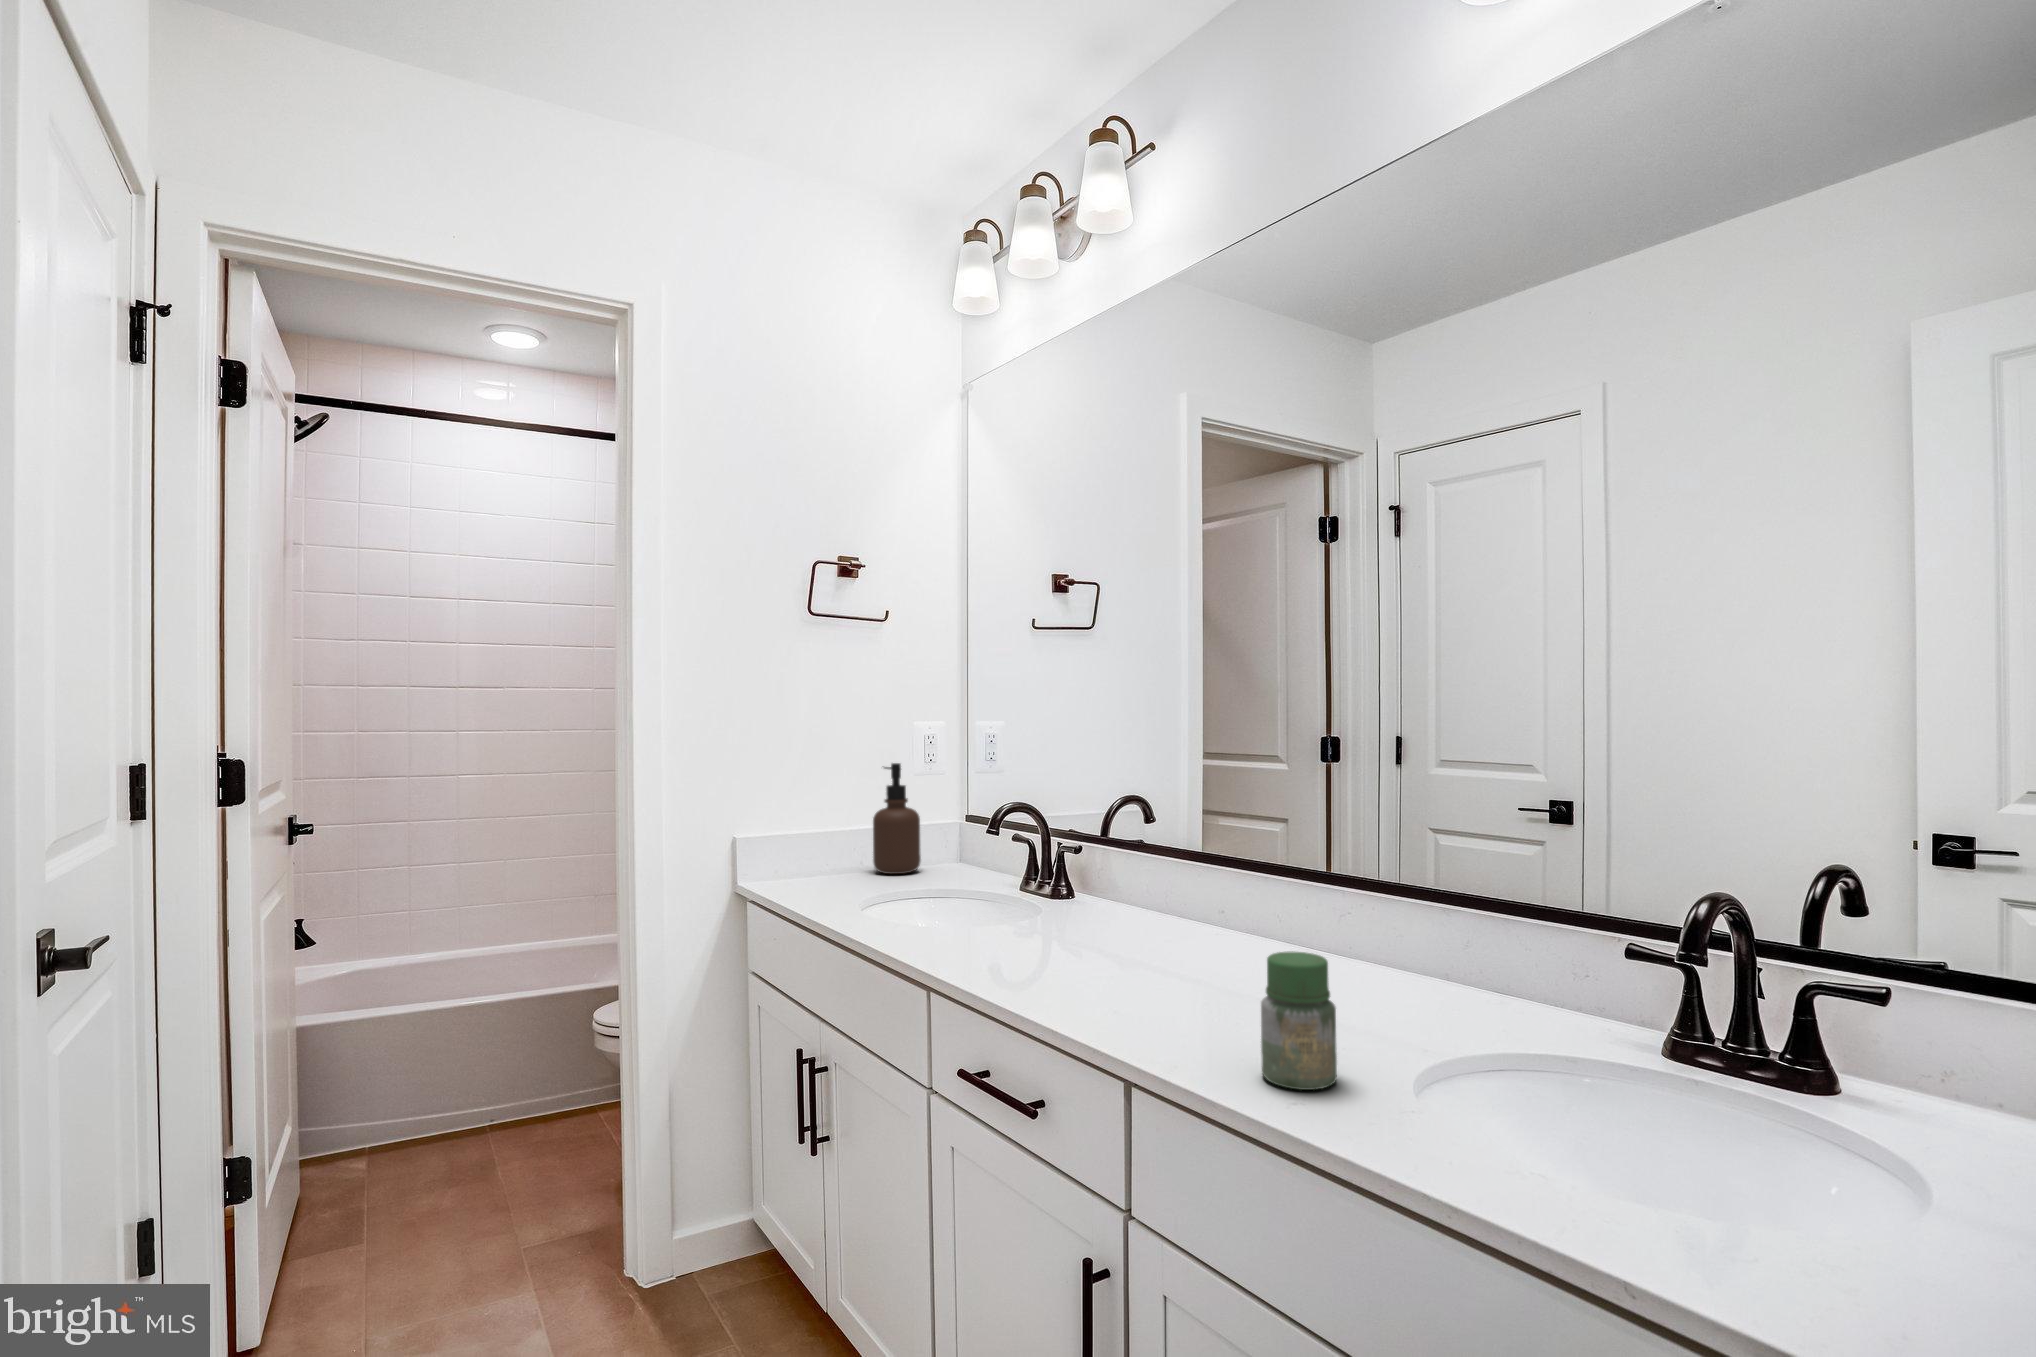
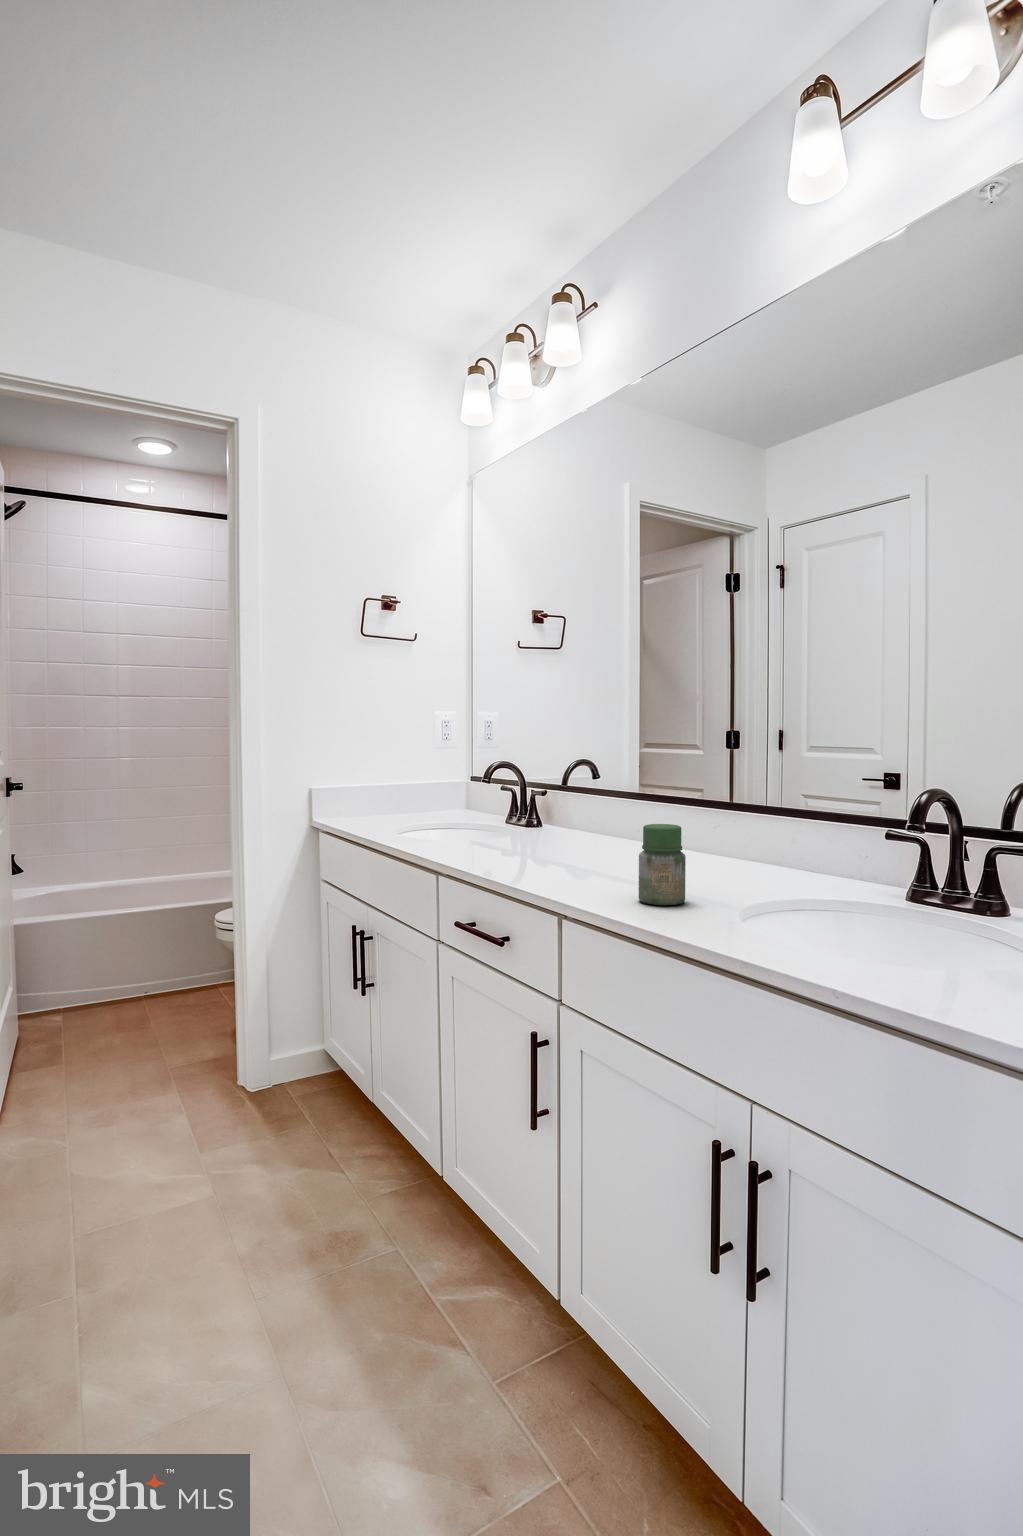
soap dispenser: present [873,763,921,874] -> none [407,743,439,819]

